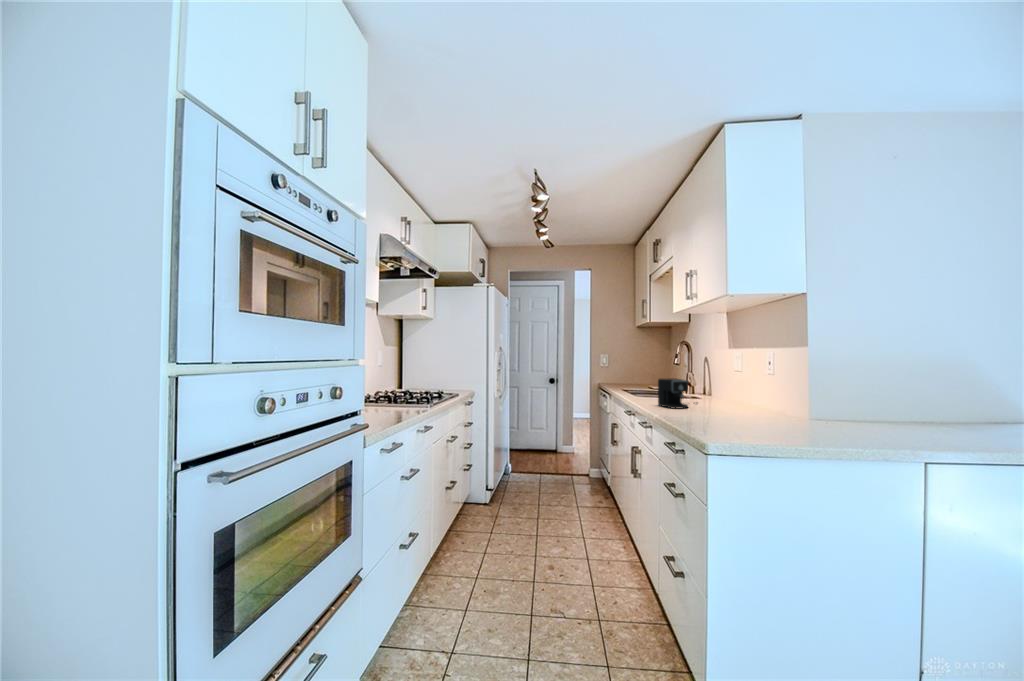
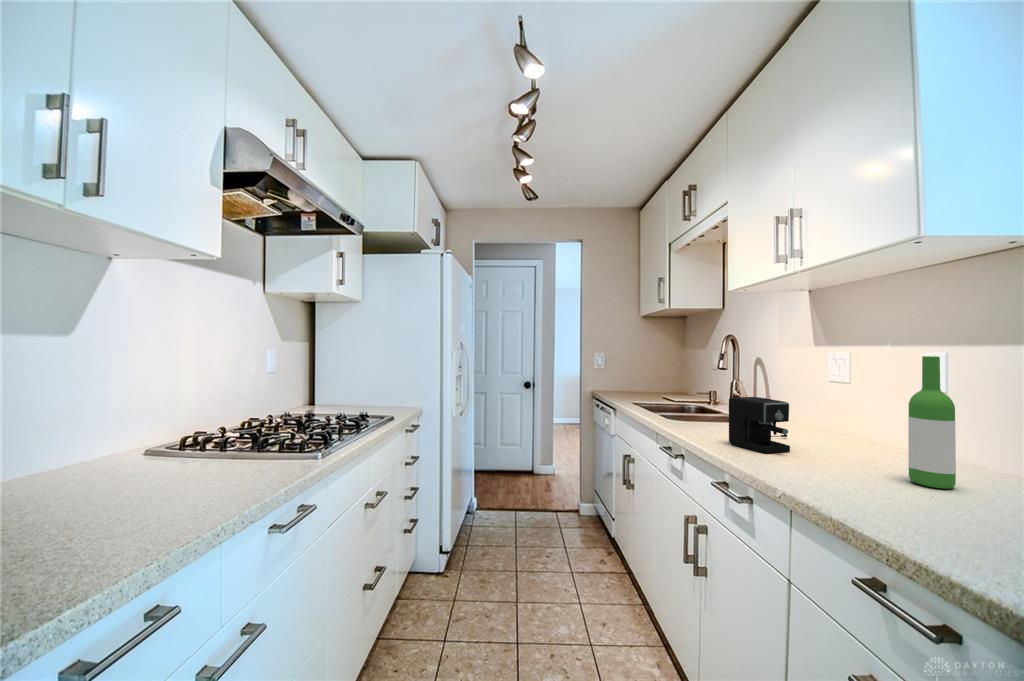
wine bottle: none [728,353,747,418] -> present [908,356,956,489]

